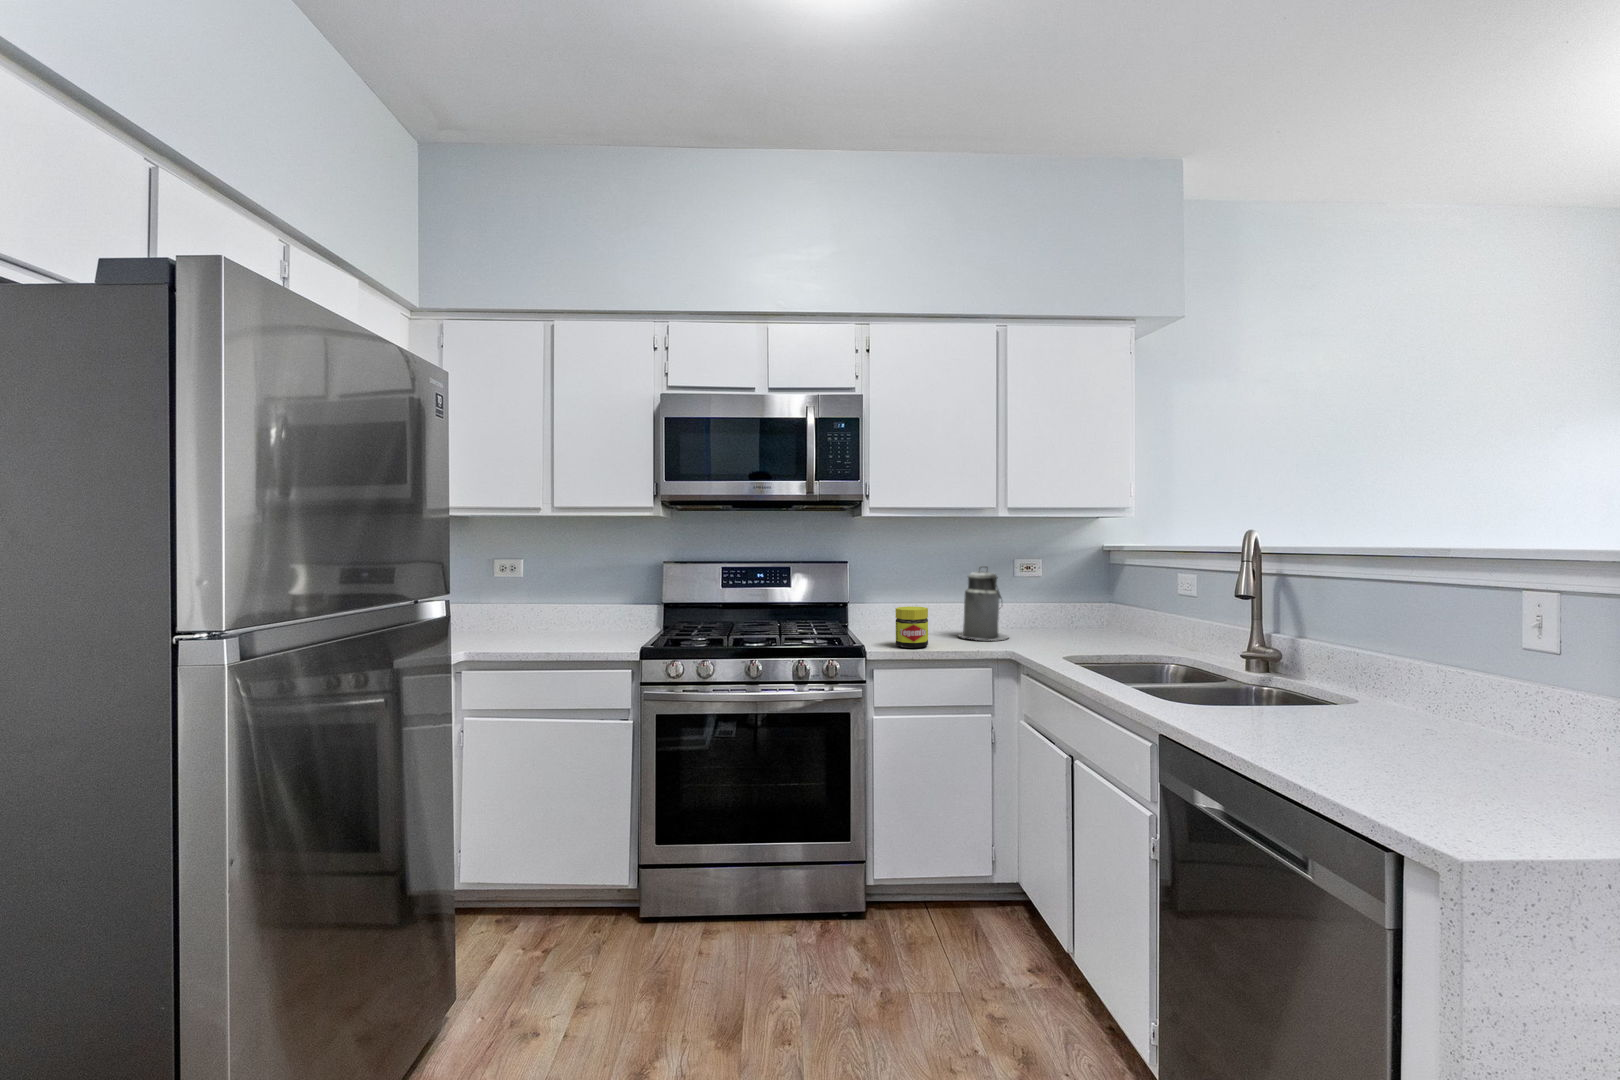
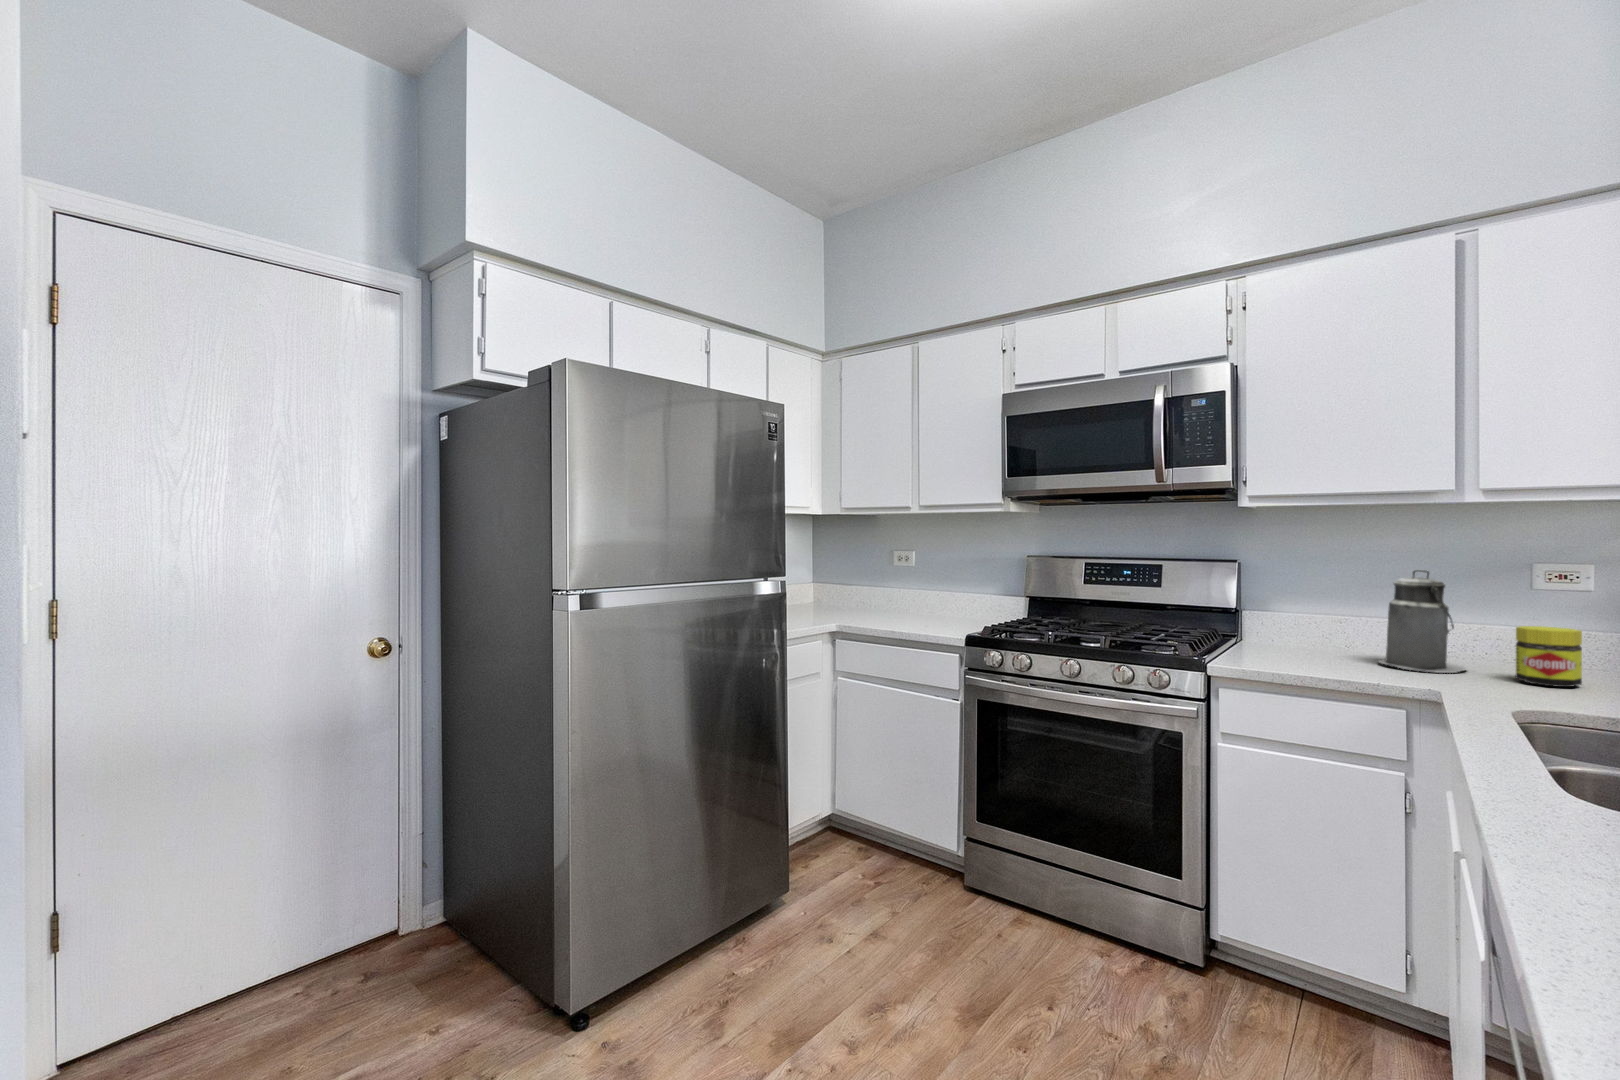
jar: present [896,606,928,648] -> present [1516,626,1582,687]

